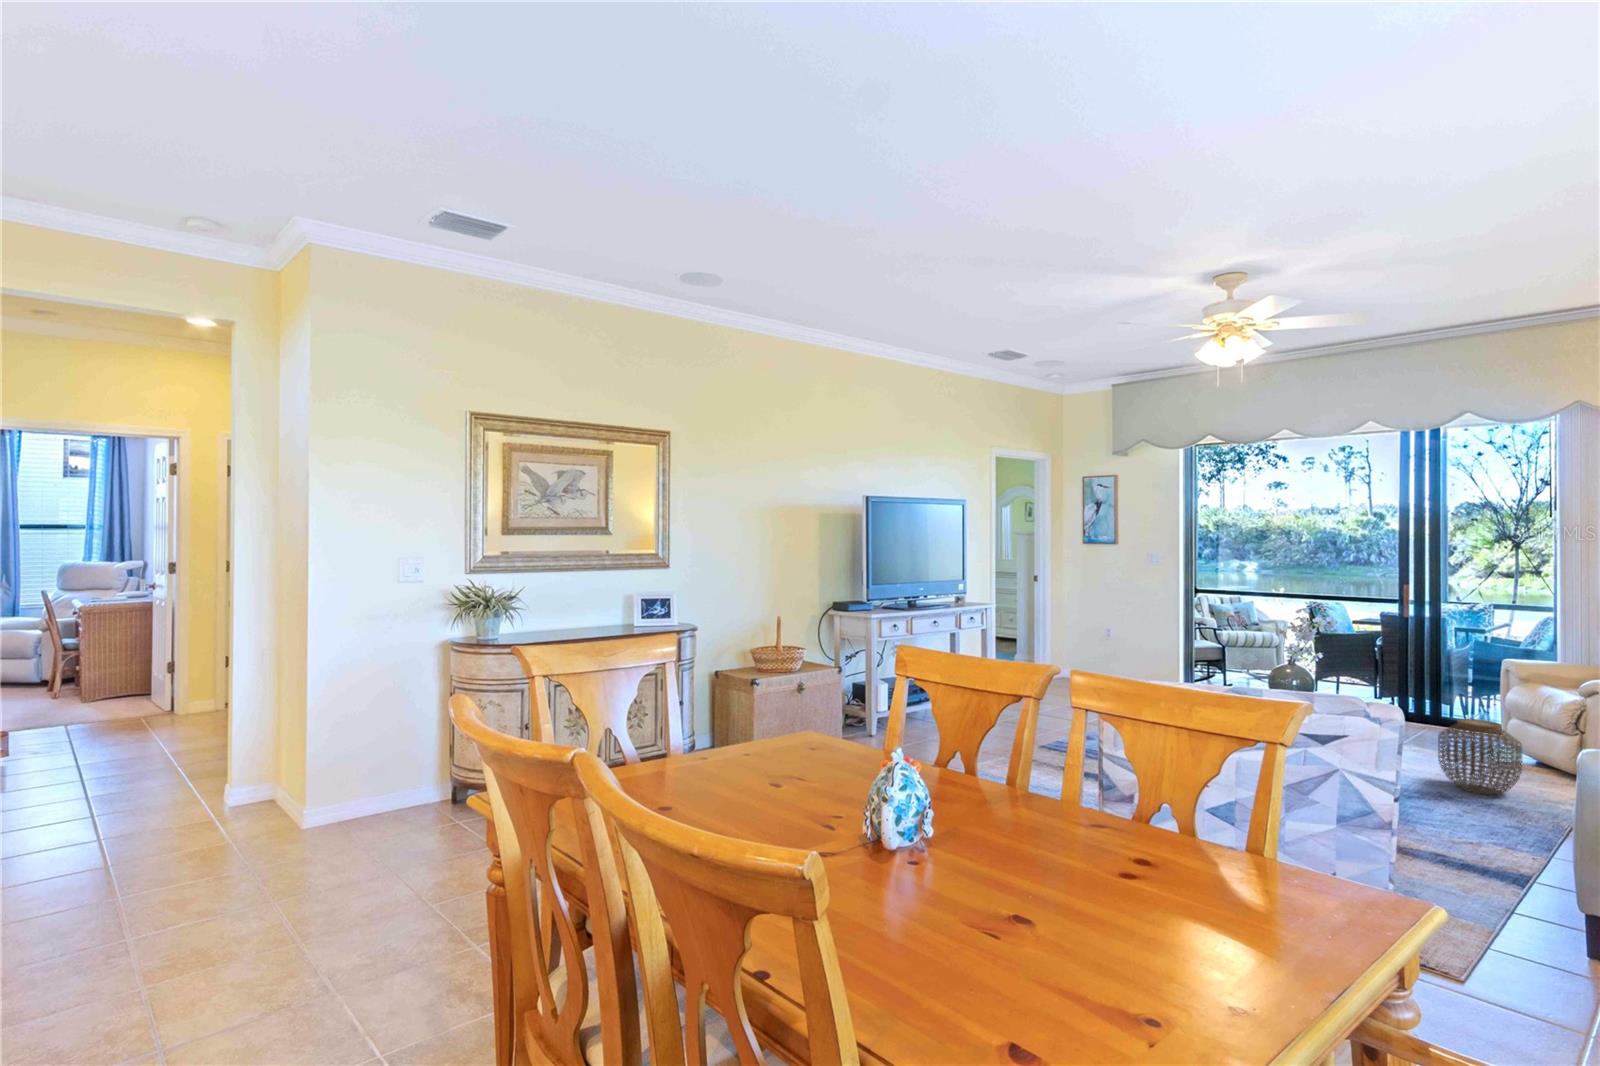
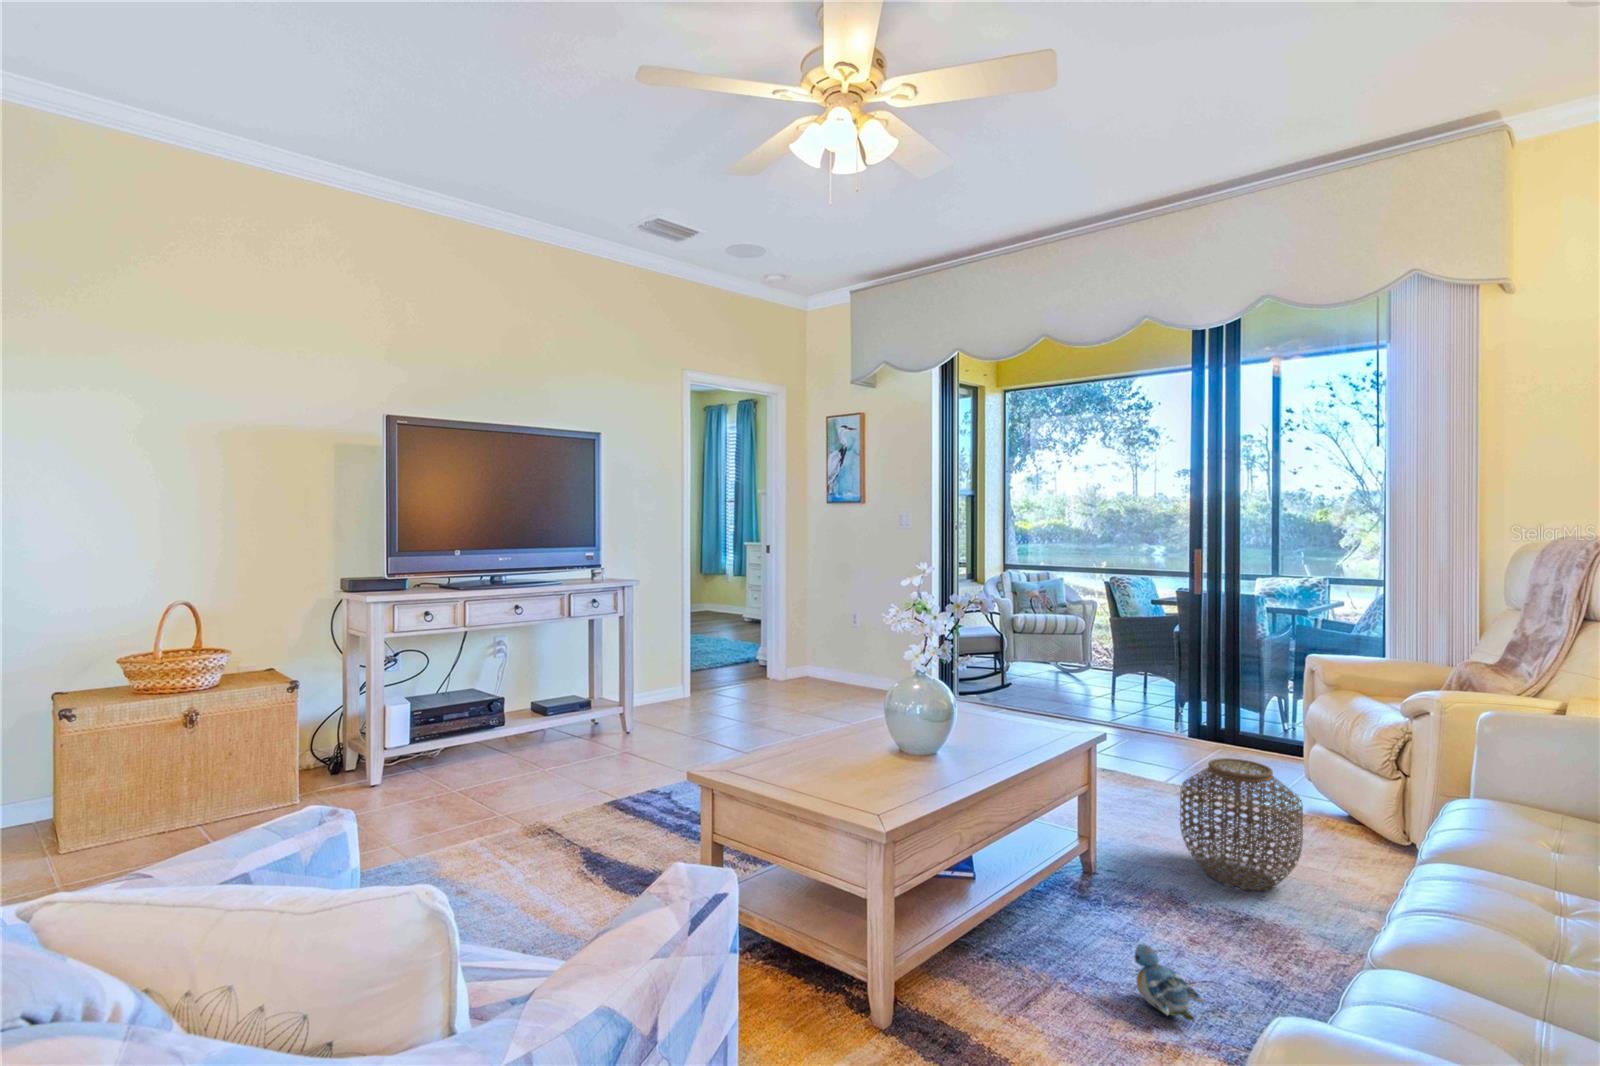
plush toy: none [1444,804,1490,837] -> present [1135,944,1204,1020]

